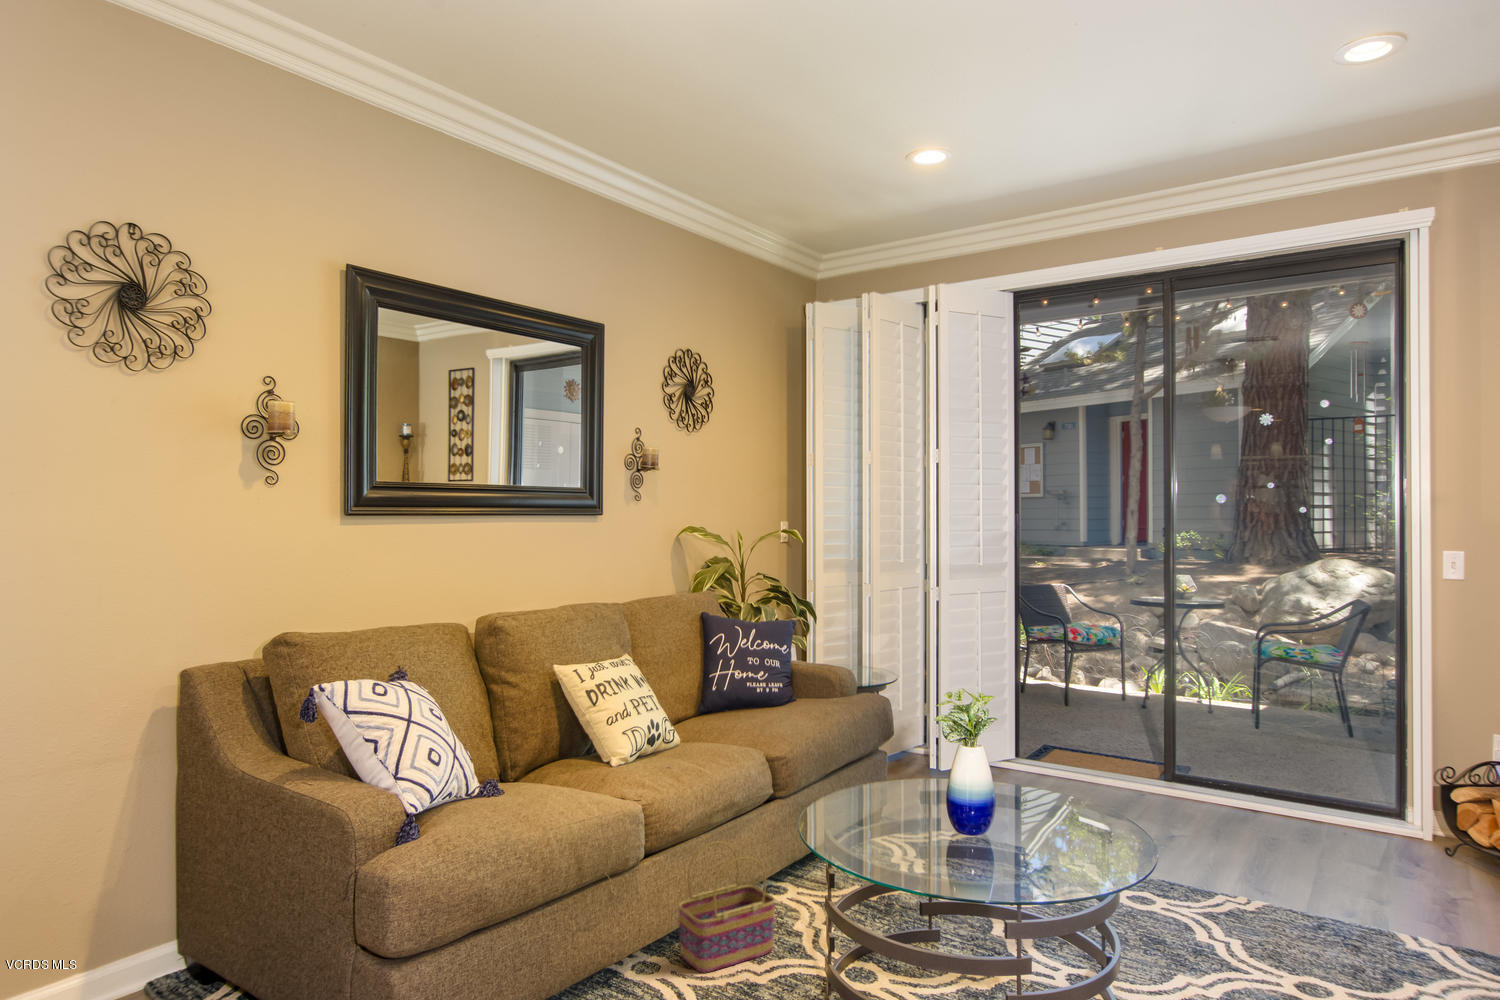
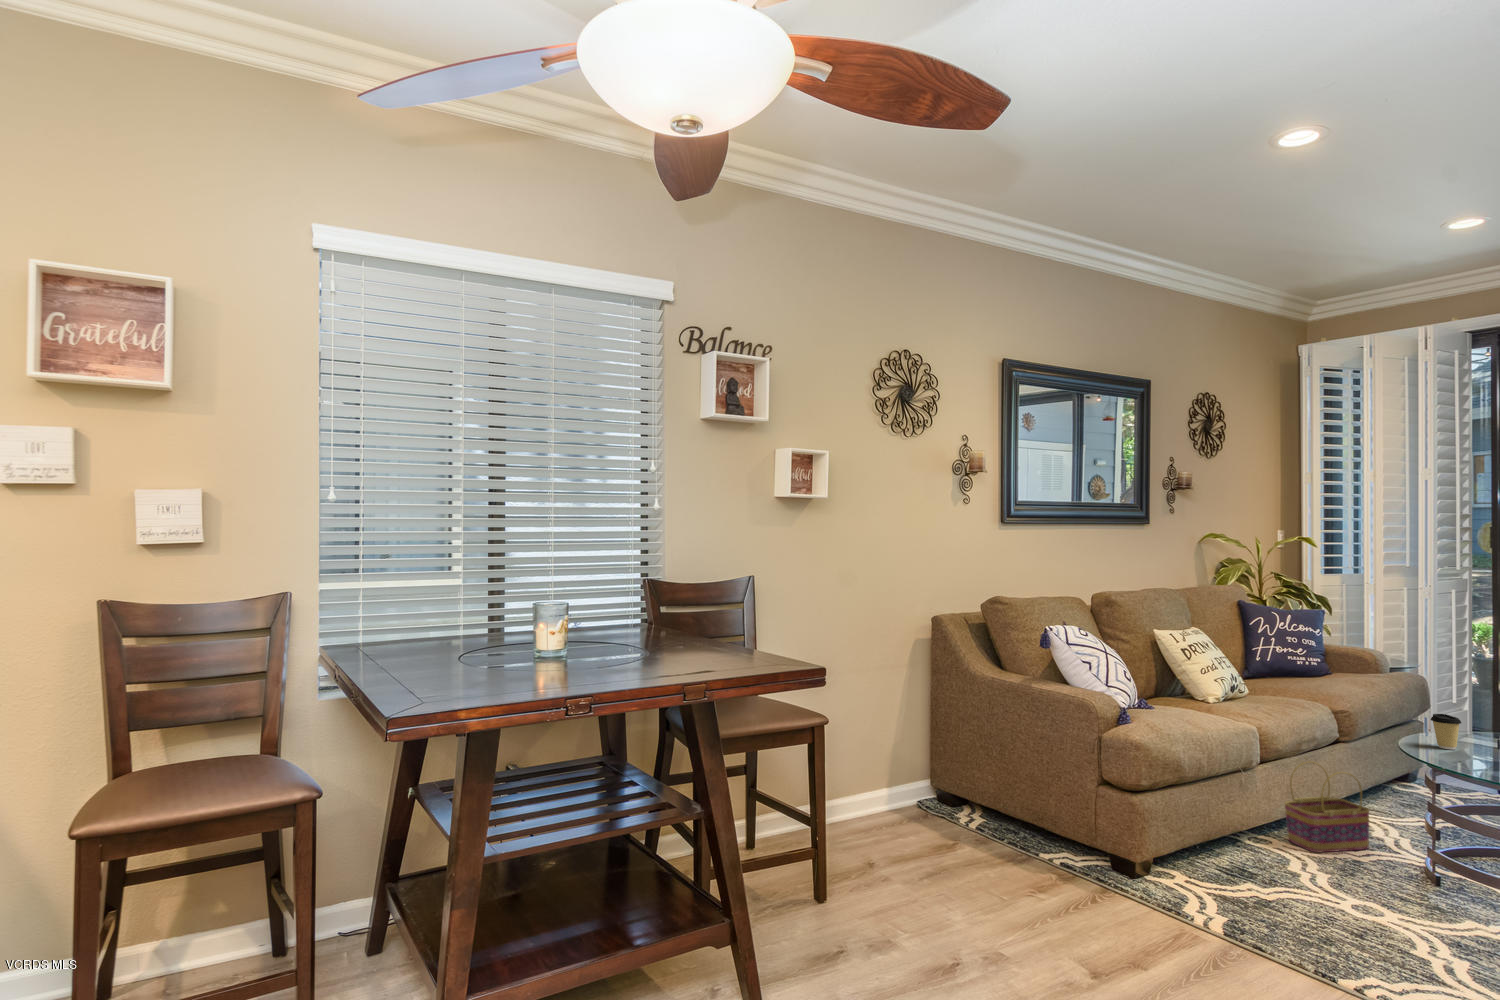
coffee cup: none [847,764,877,810] -> present [1431,714,1461,750]

